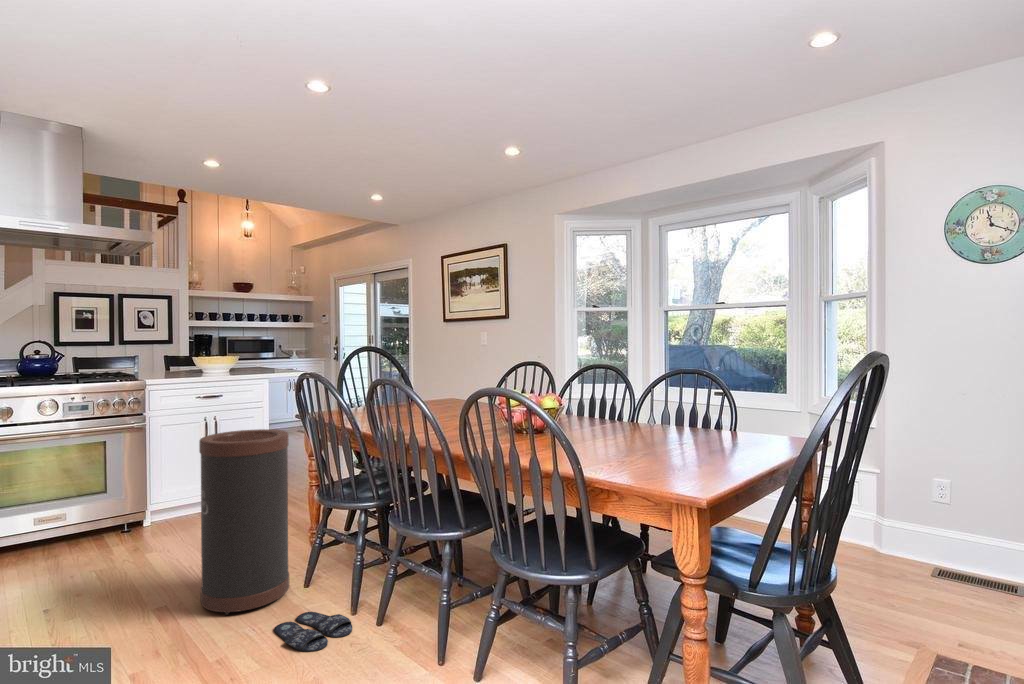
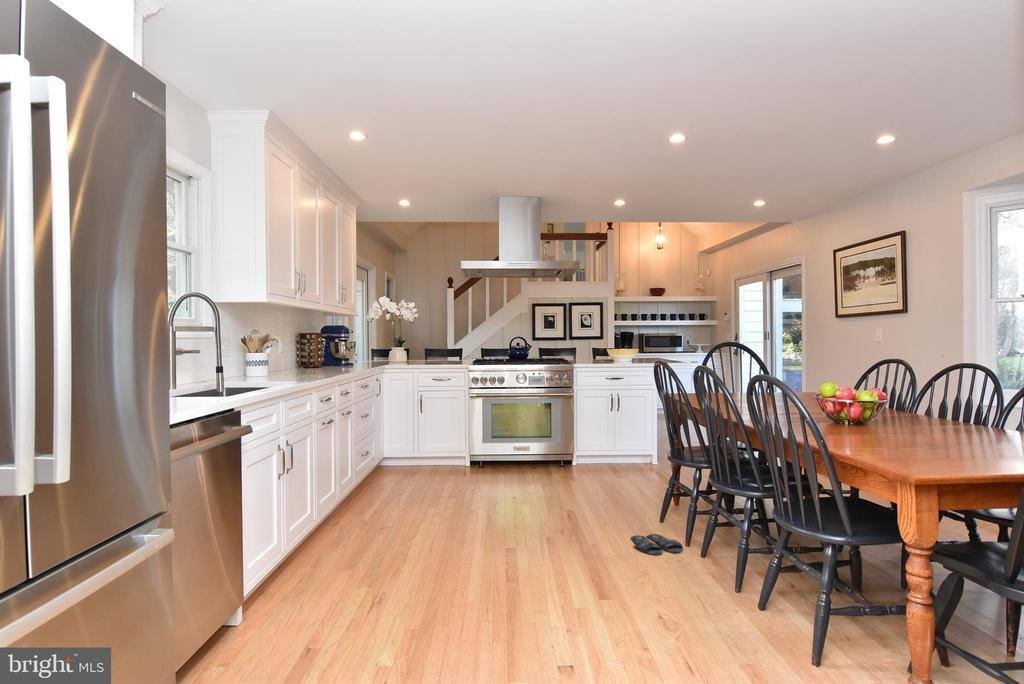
trash can: present [199,429,289,615] -> none [593,401,650,523]

